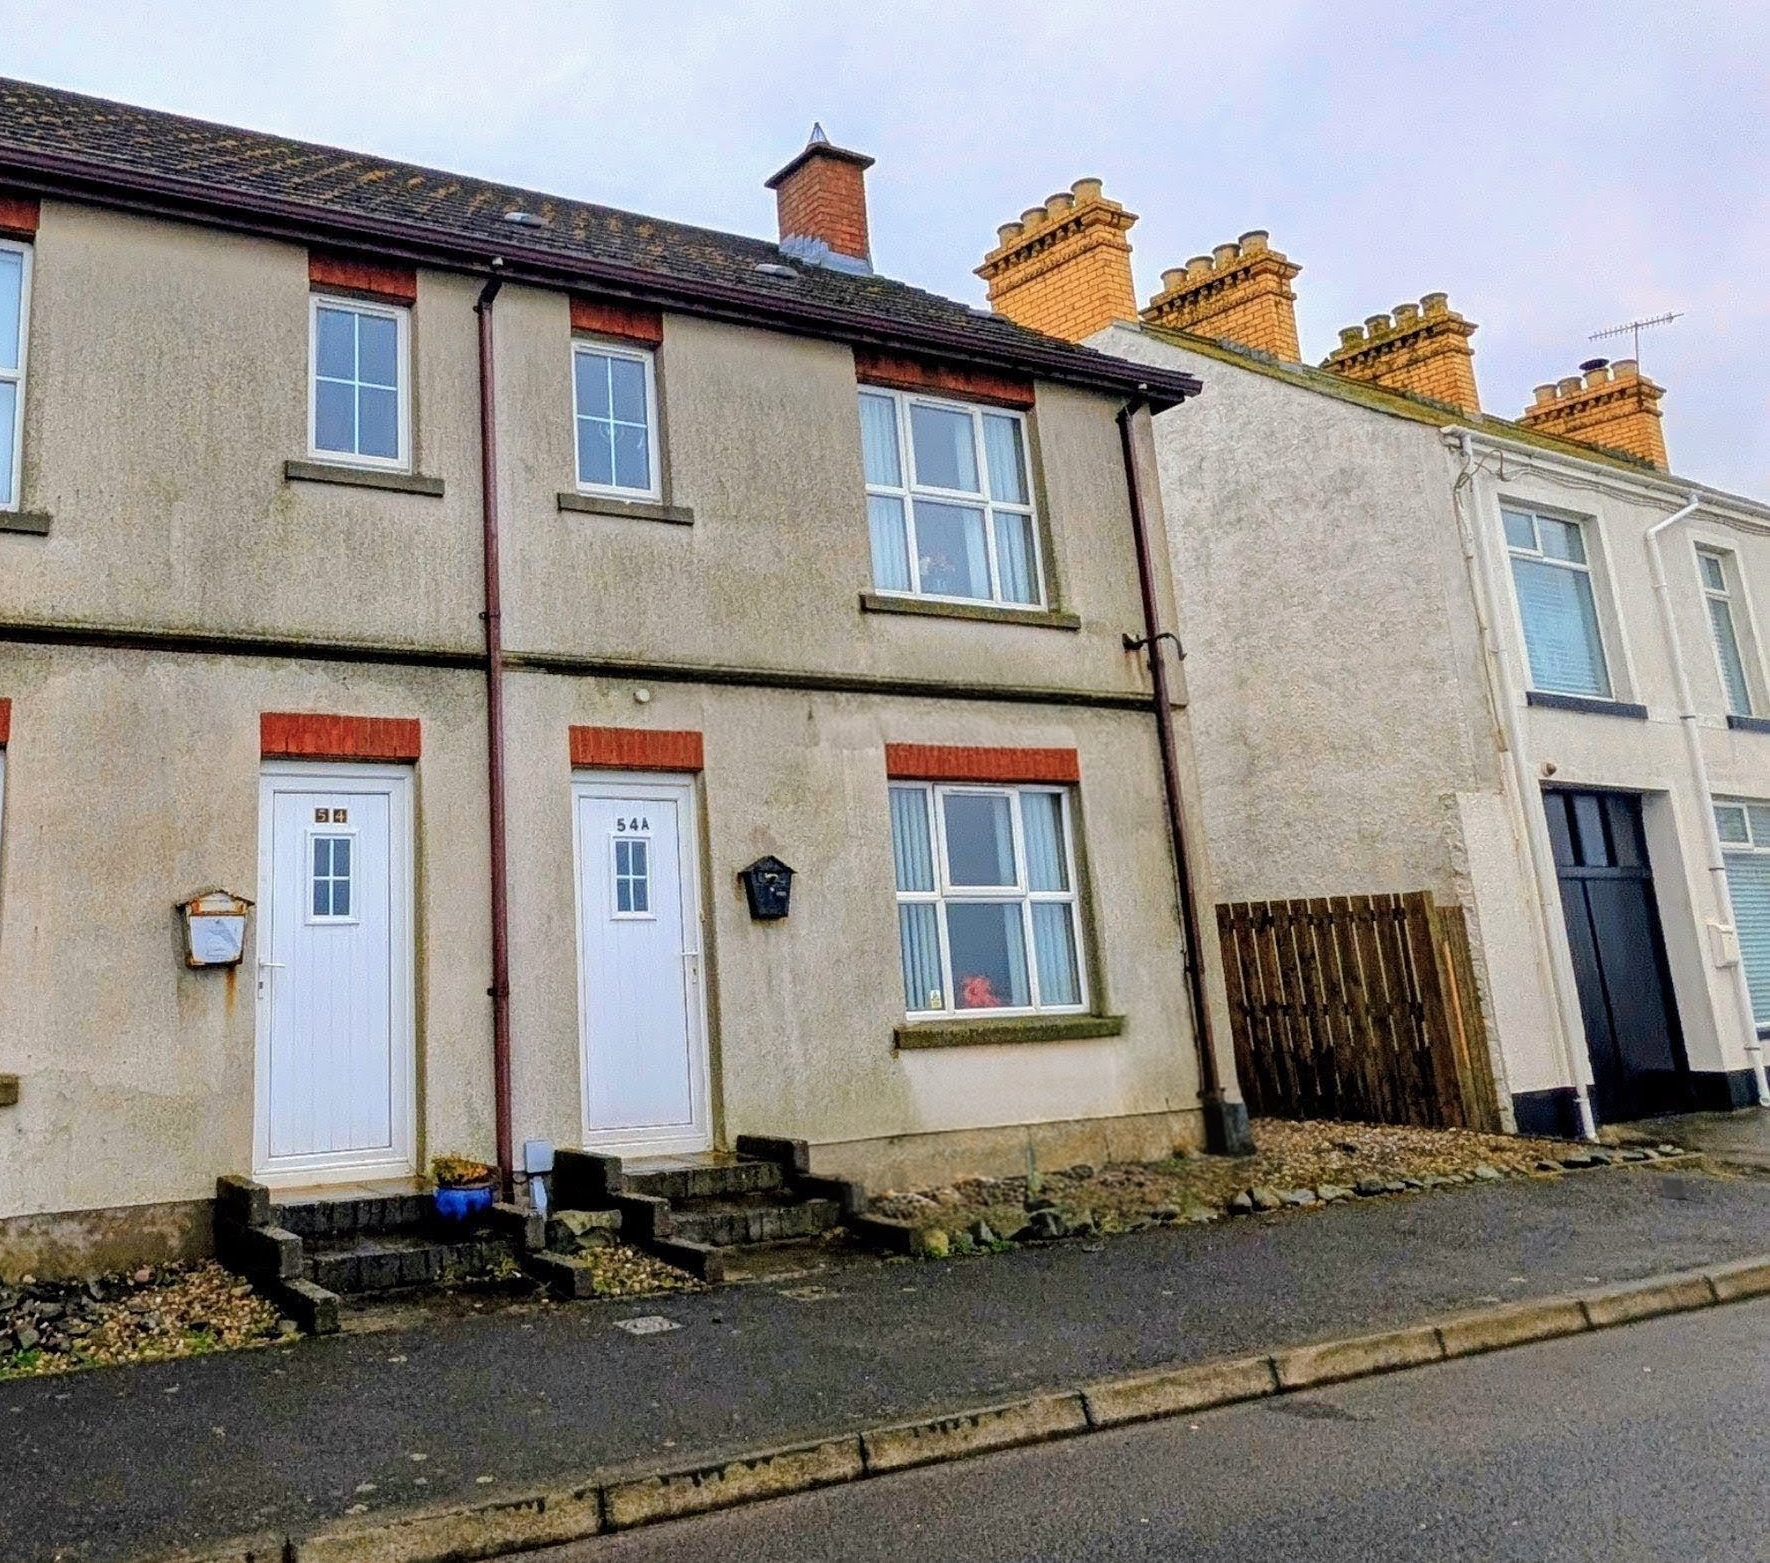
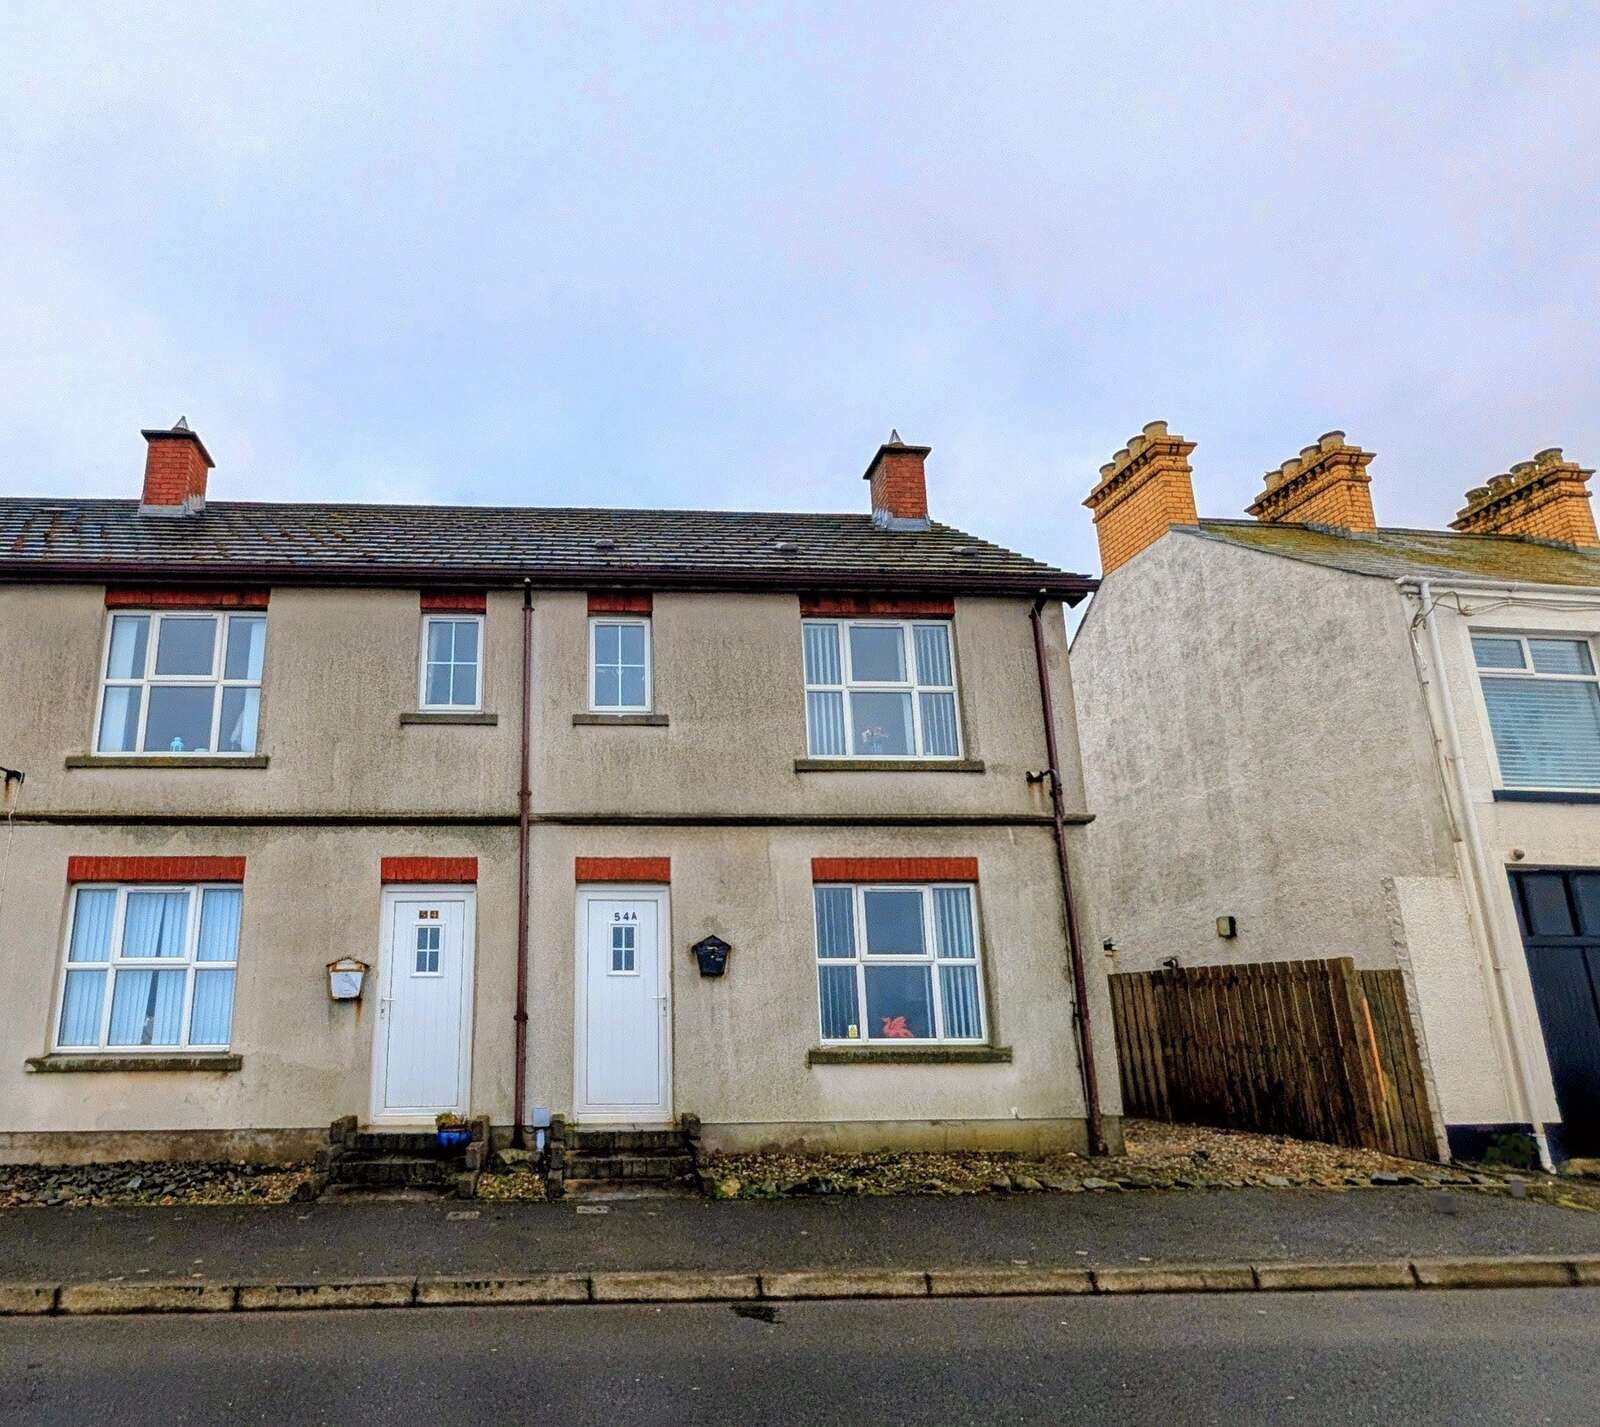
potted plant: none [1647,1101,1704,1174] -> present [1482,1133,1541,1197]

